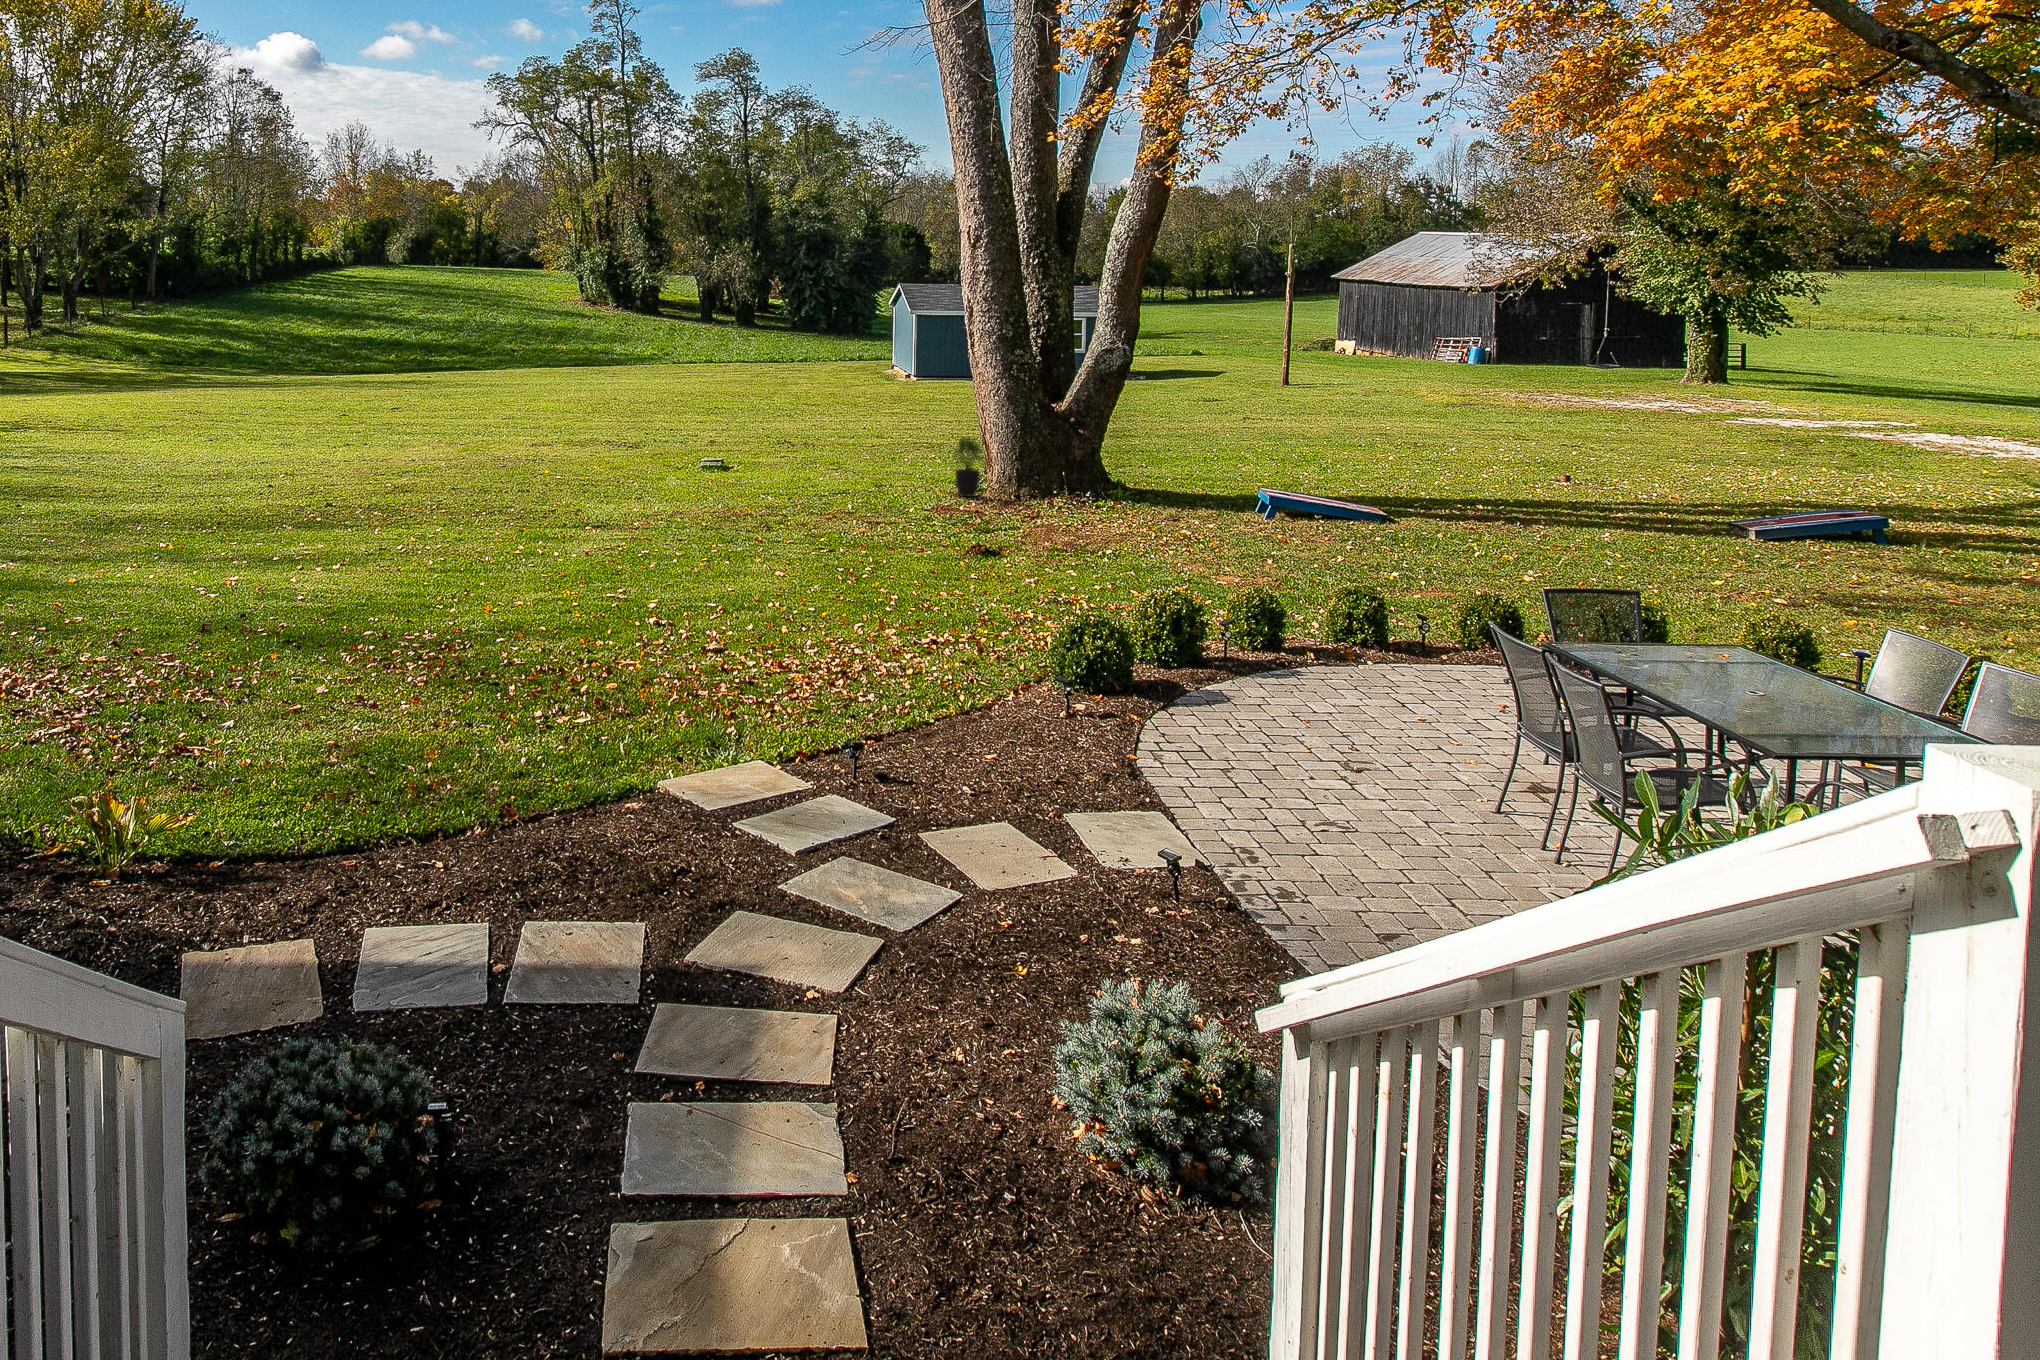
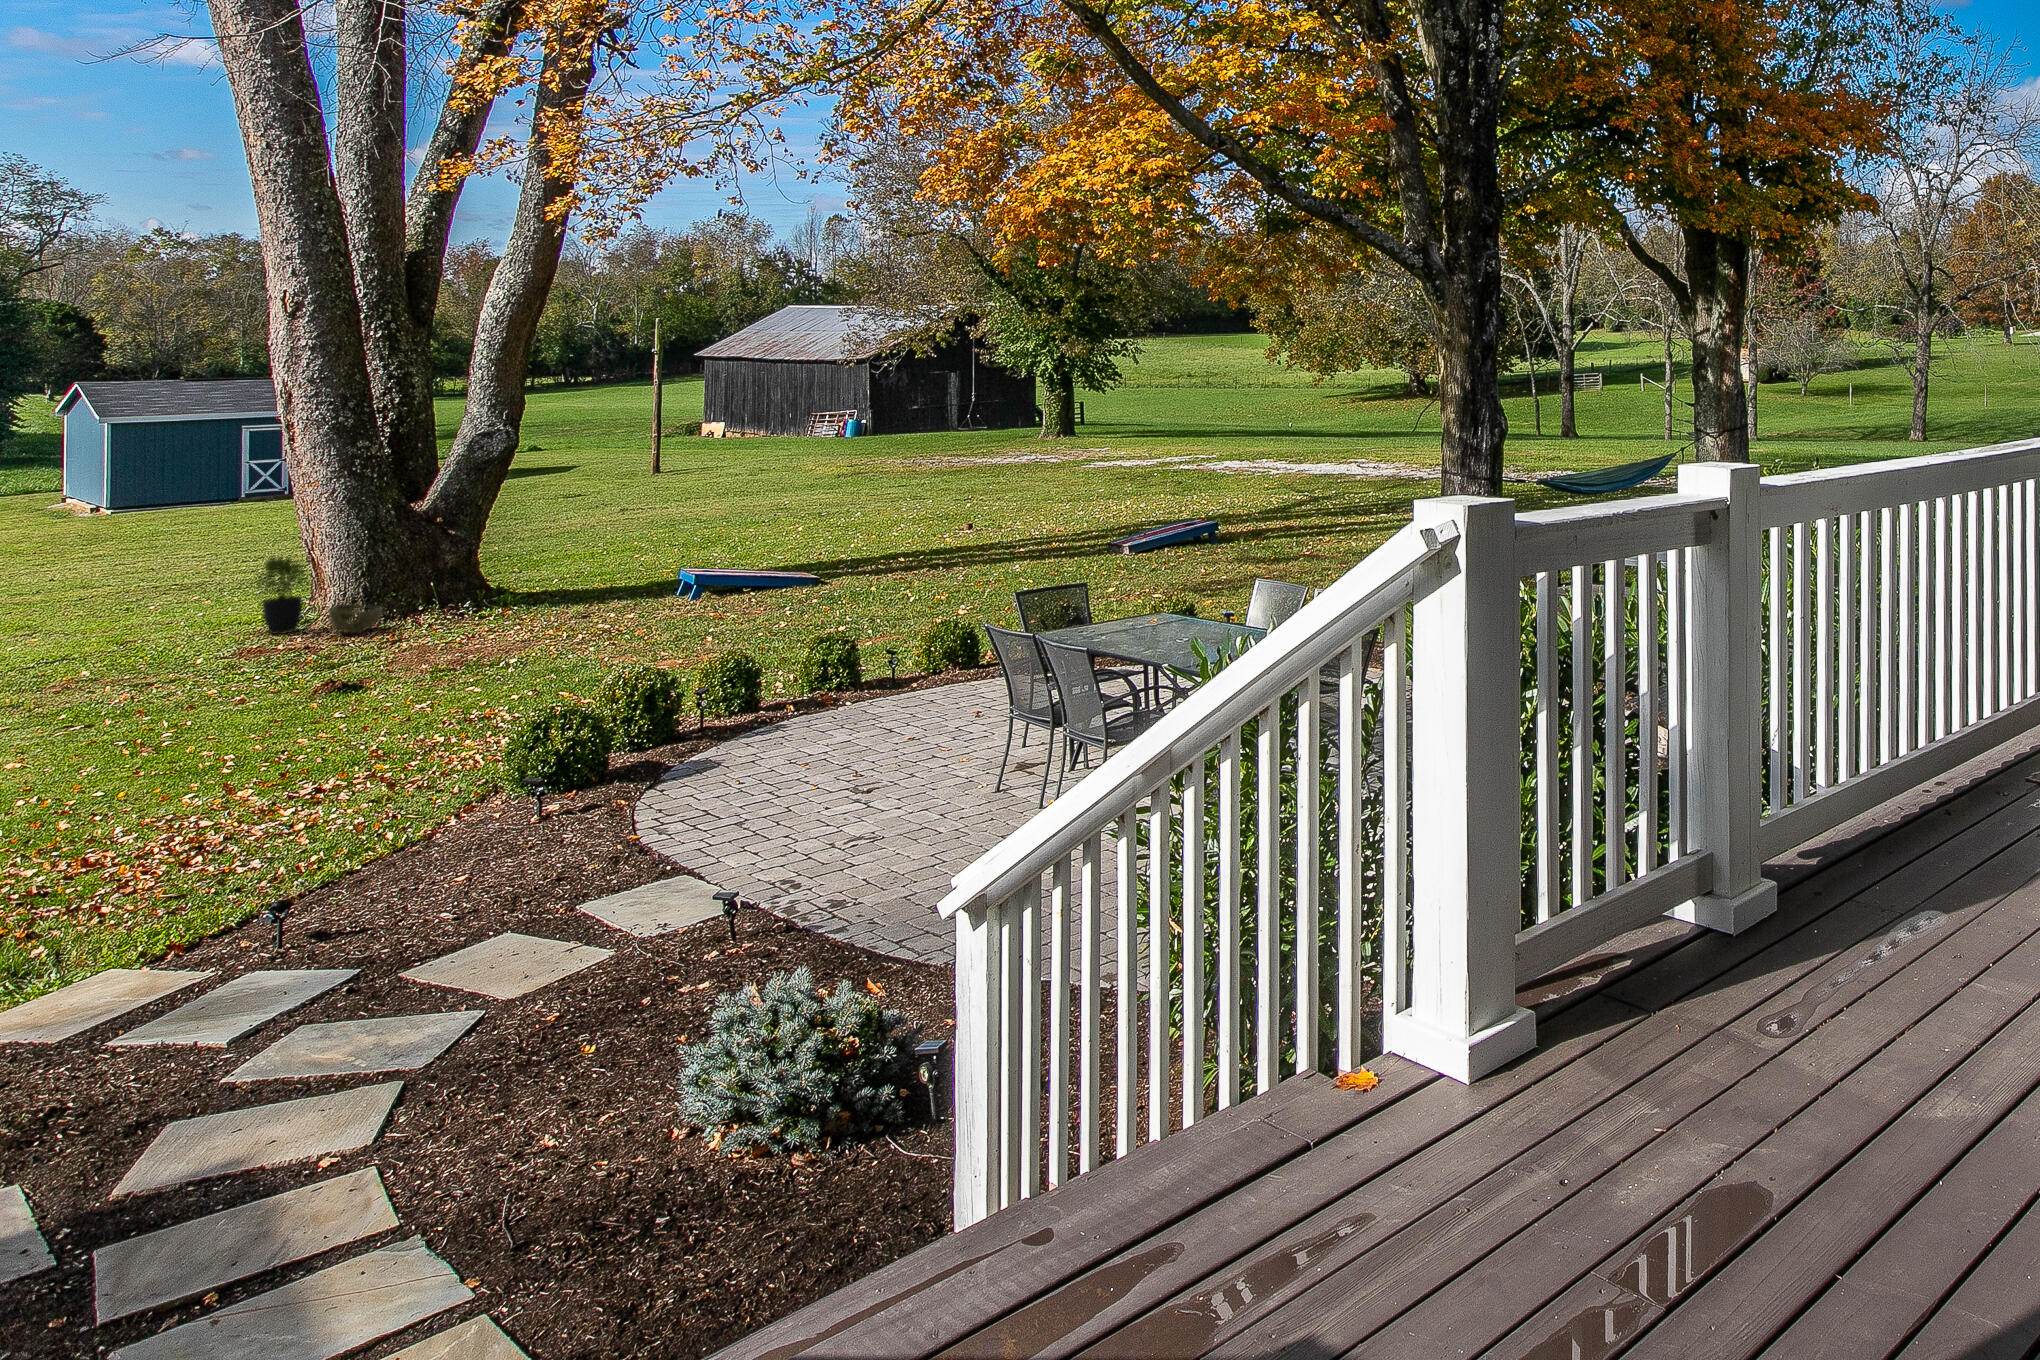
woven basket: none [992,480,1030,506] -> present [328,604,383,633]

